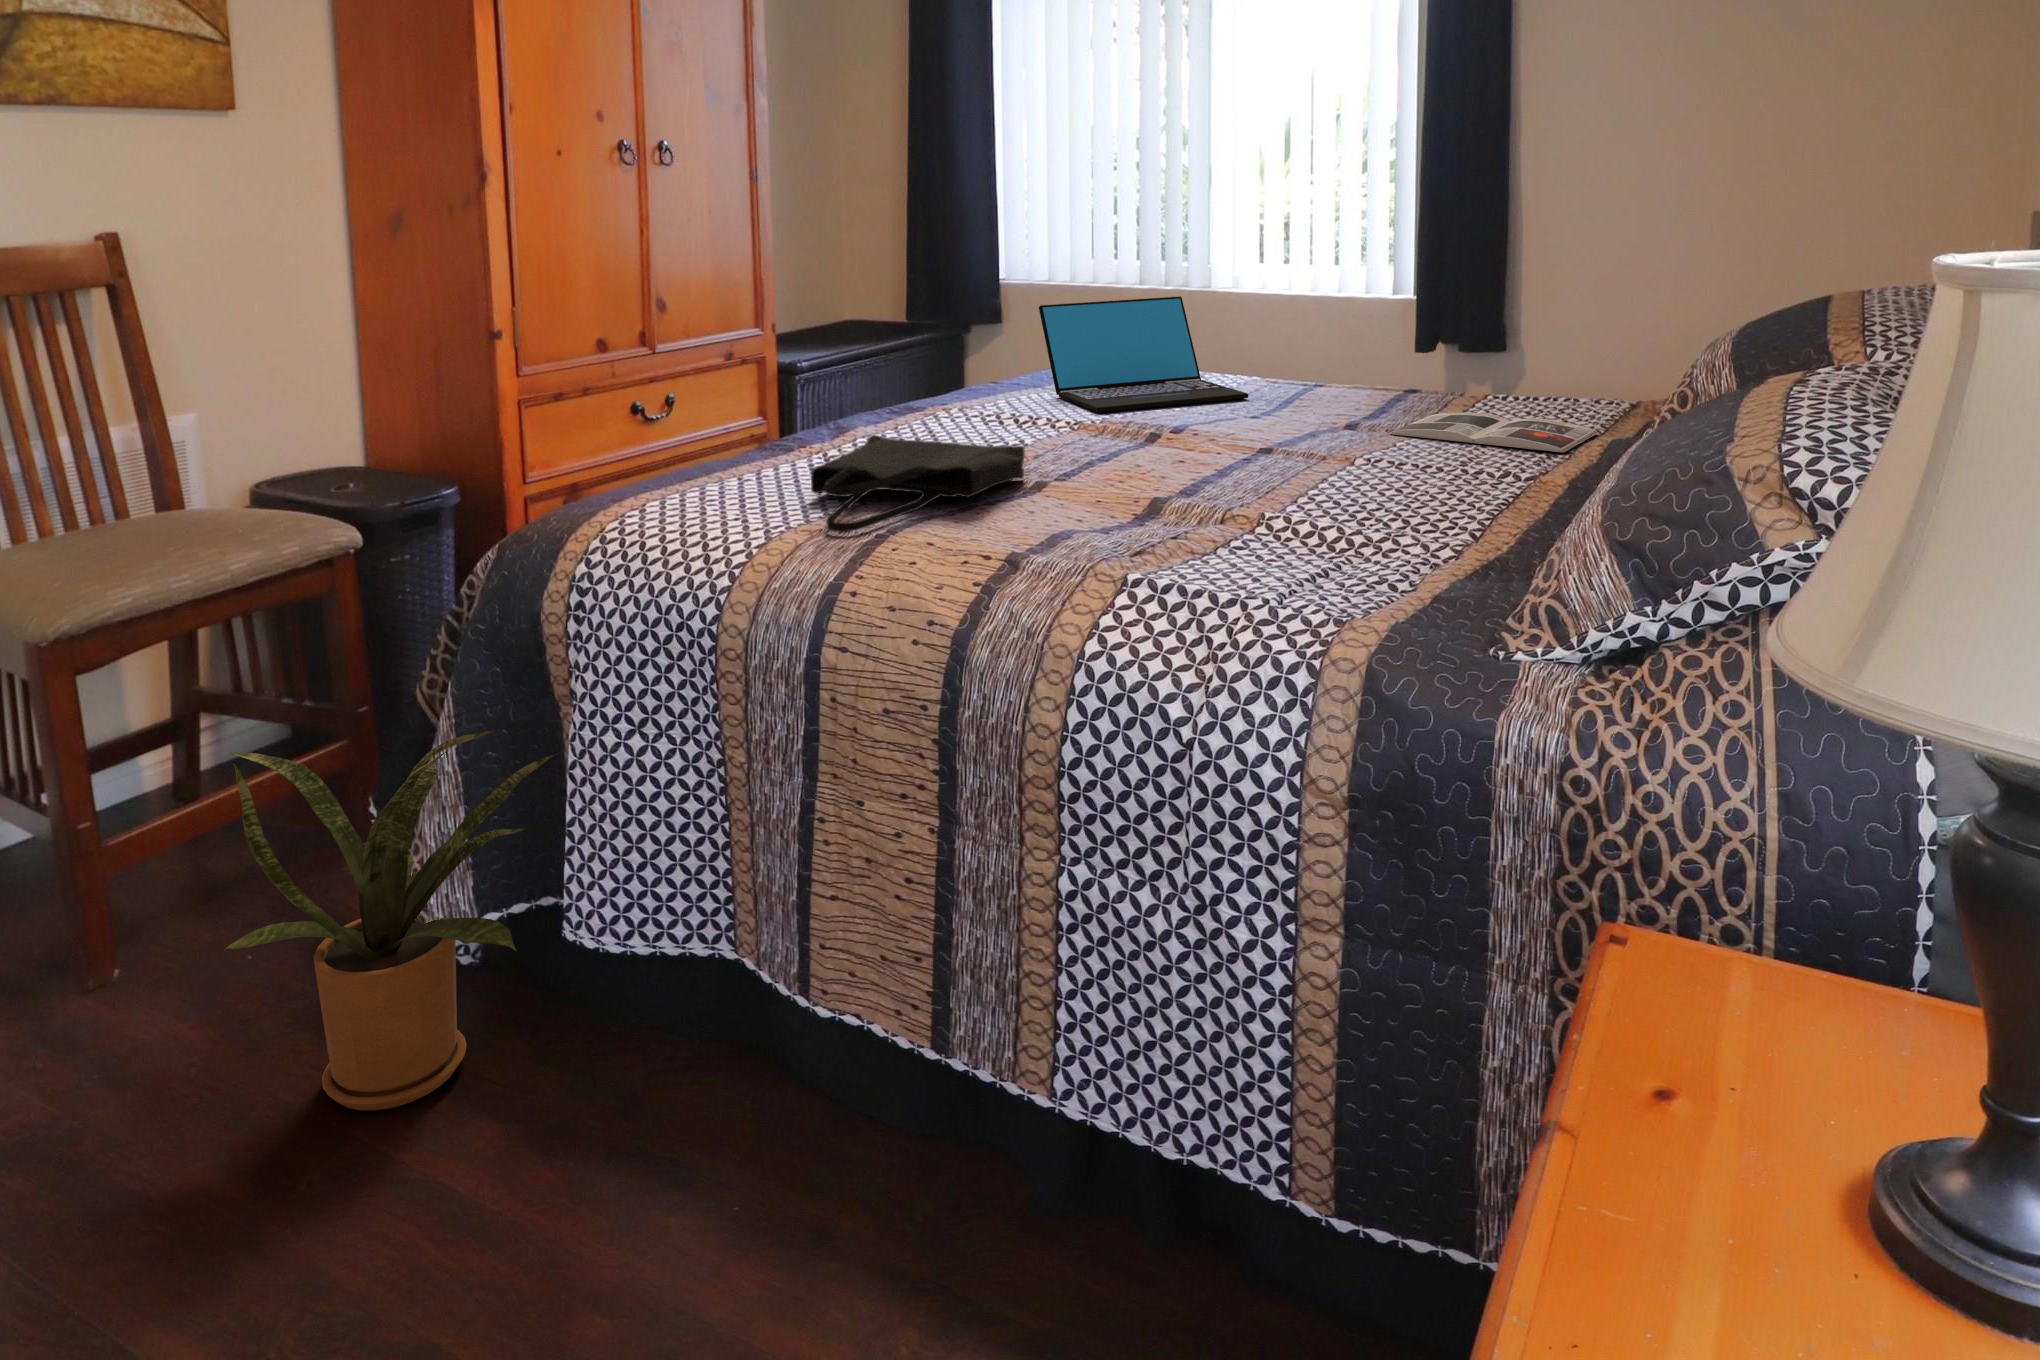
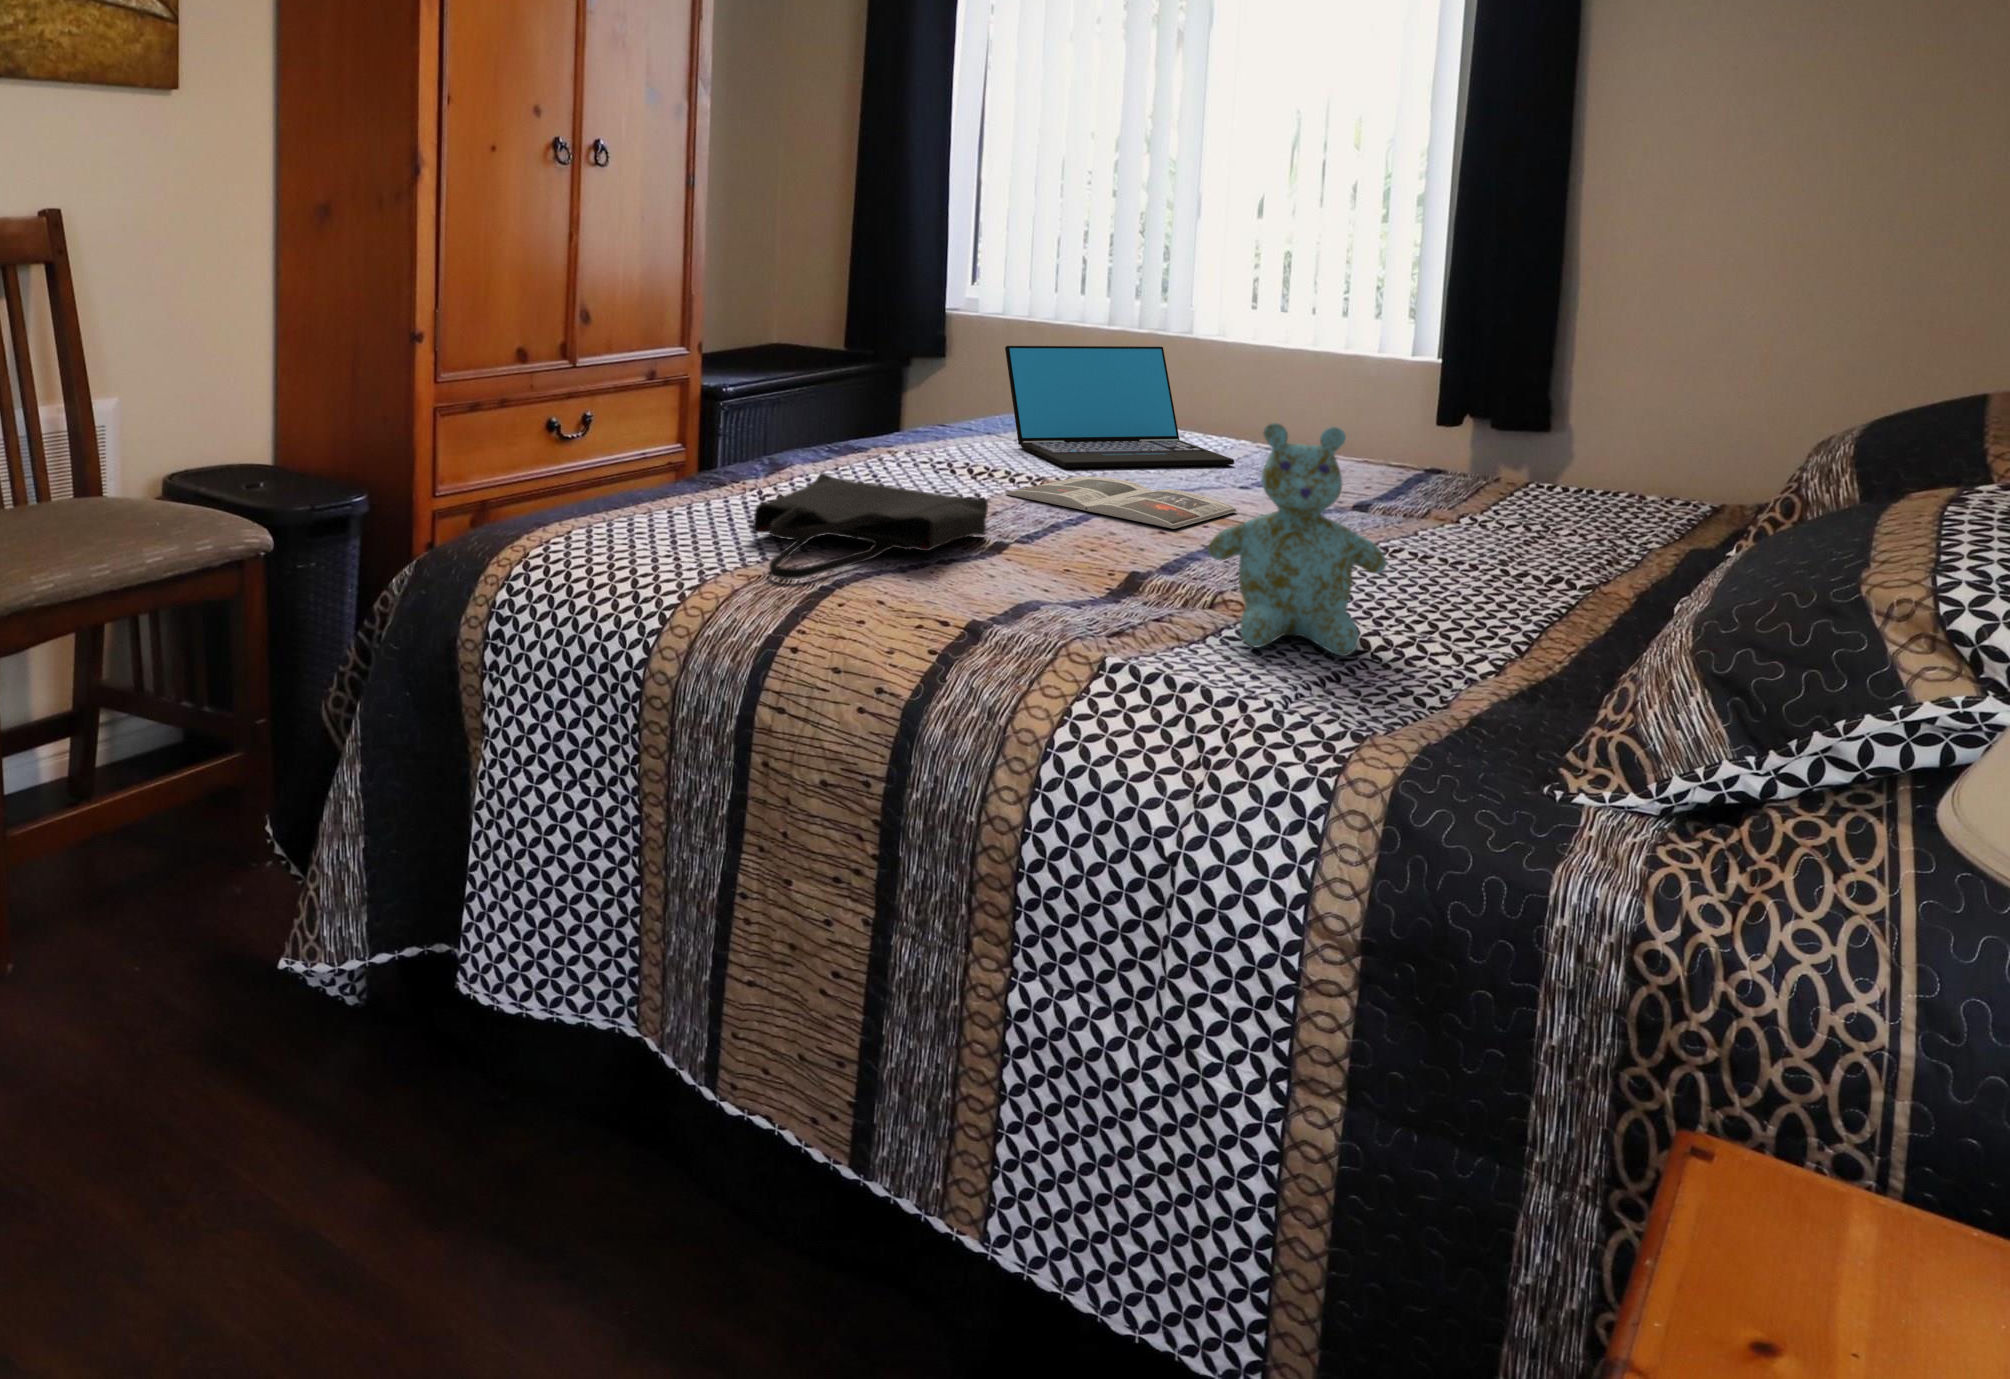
stuffed bear: none [1213,359,1366,558] -> present [1208,423,1387,656]
magazine: present [1389,413,1598,452] -> present [1006,477,1238,529]
house plant: present [226,731,556,1110] -> none [103,757,466,1162]

